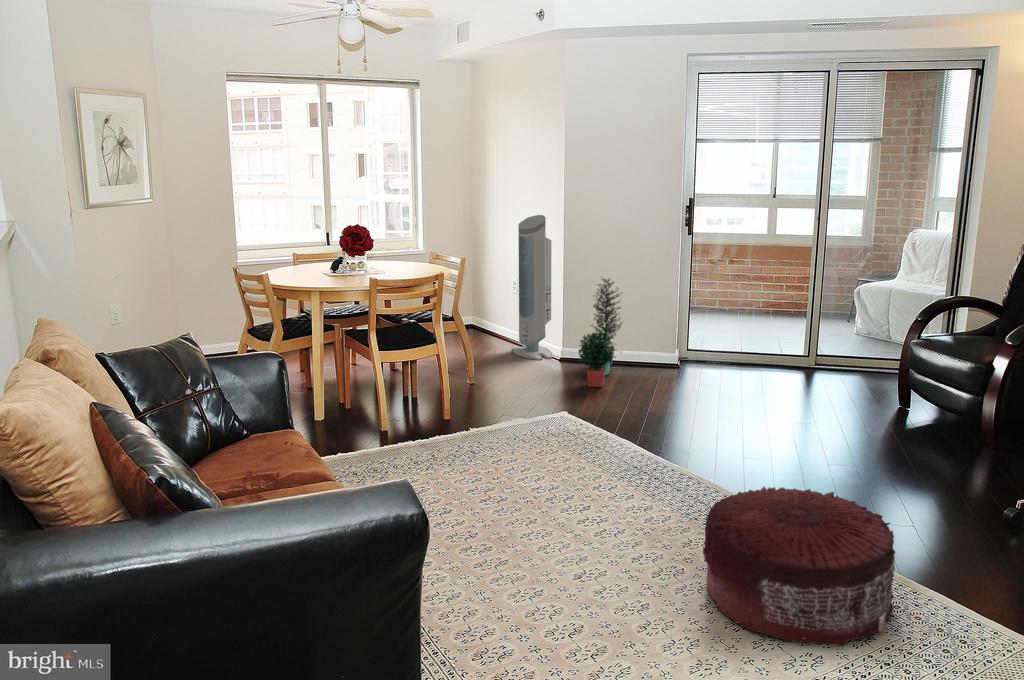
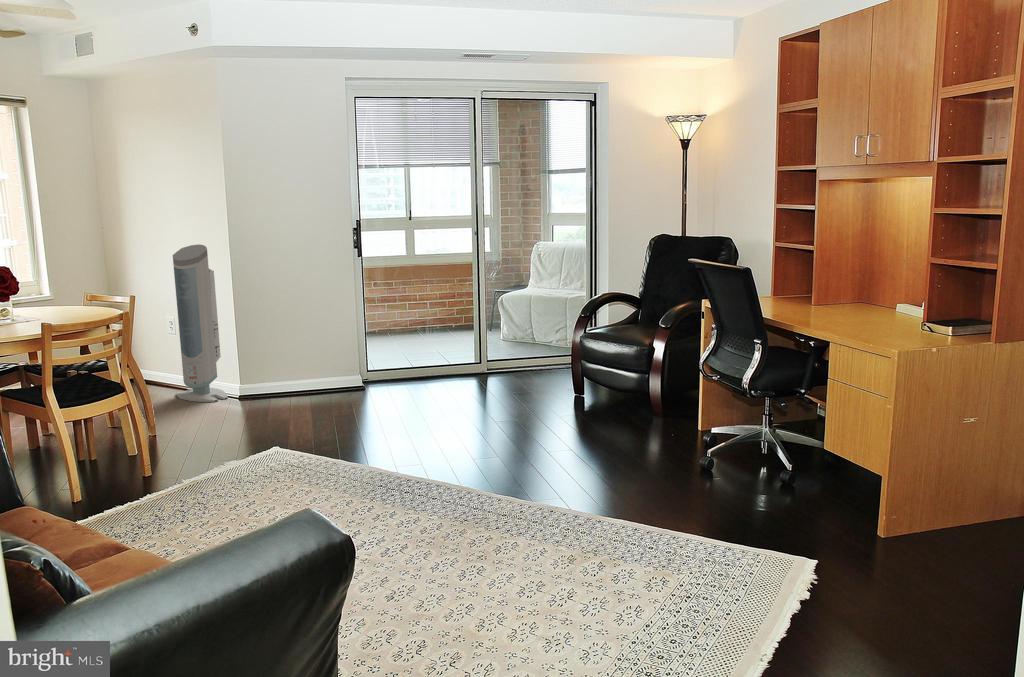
potted plant: present [579,279,622,387] -> none [268,304,313,420]
pouf: present [703,487,895,646] -> none [507,465,671,602]

